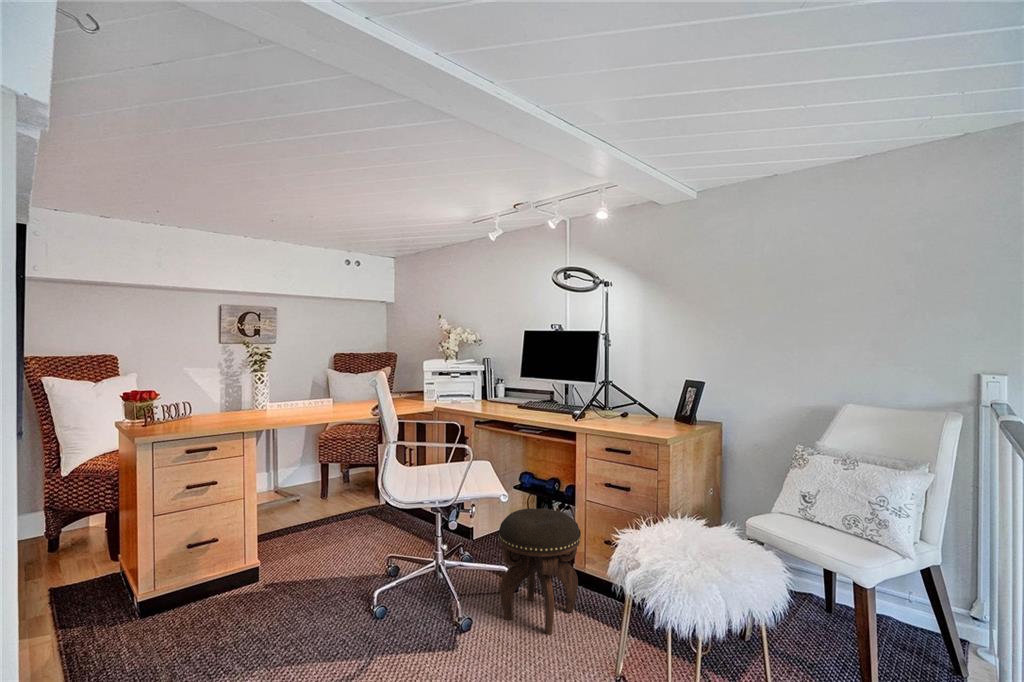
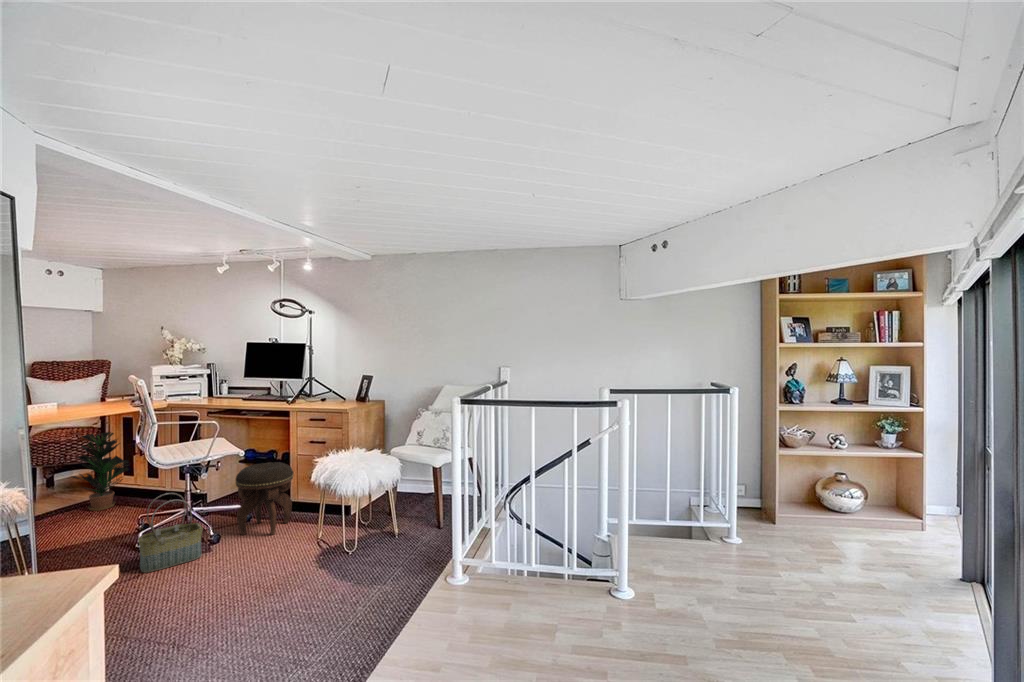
potted plant: none [348,434,401,526] -> present [72,432,129,511]
basket: none [370,540,450,662] -> present [138,493,203,573]

